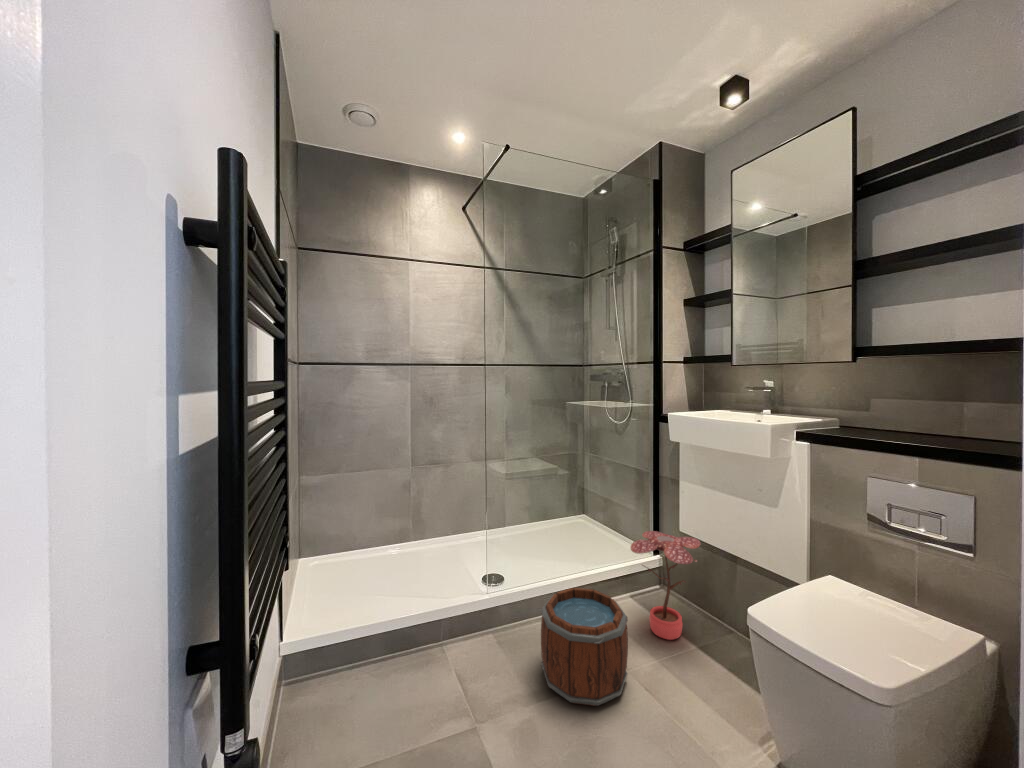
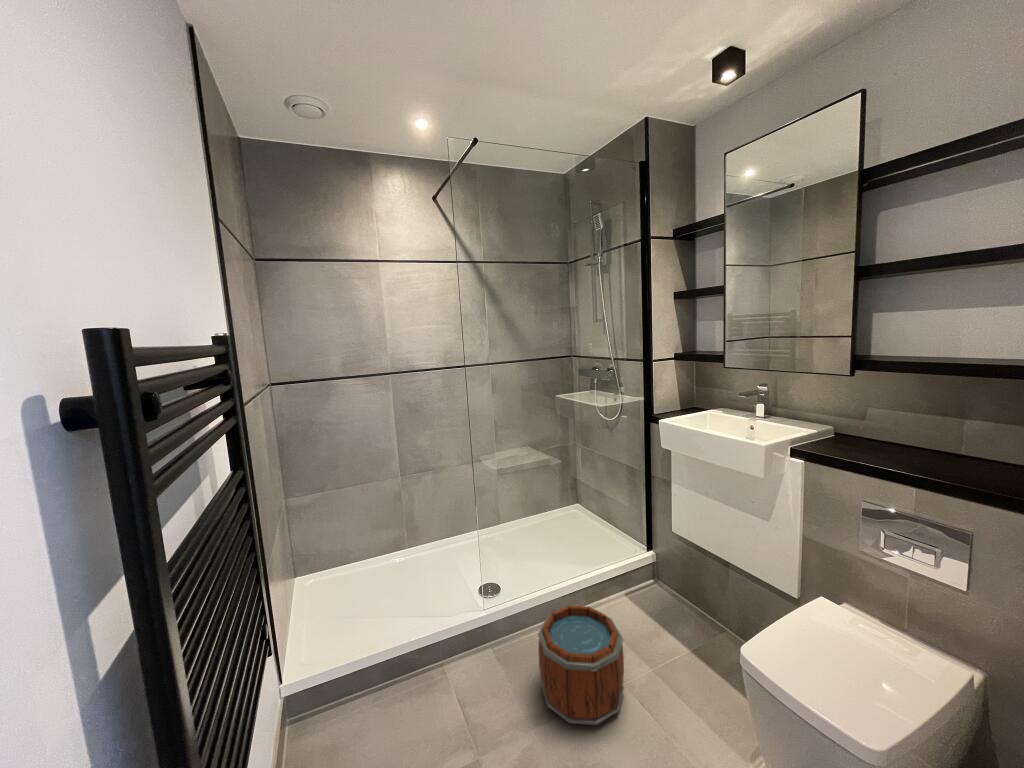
potted plant: present [631,531,700,640] -> none [624,536,693,643]

